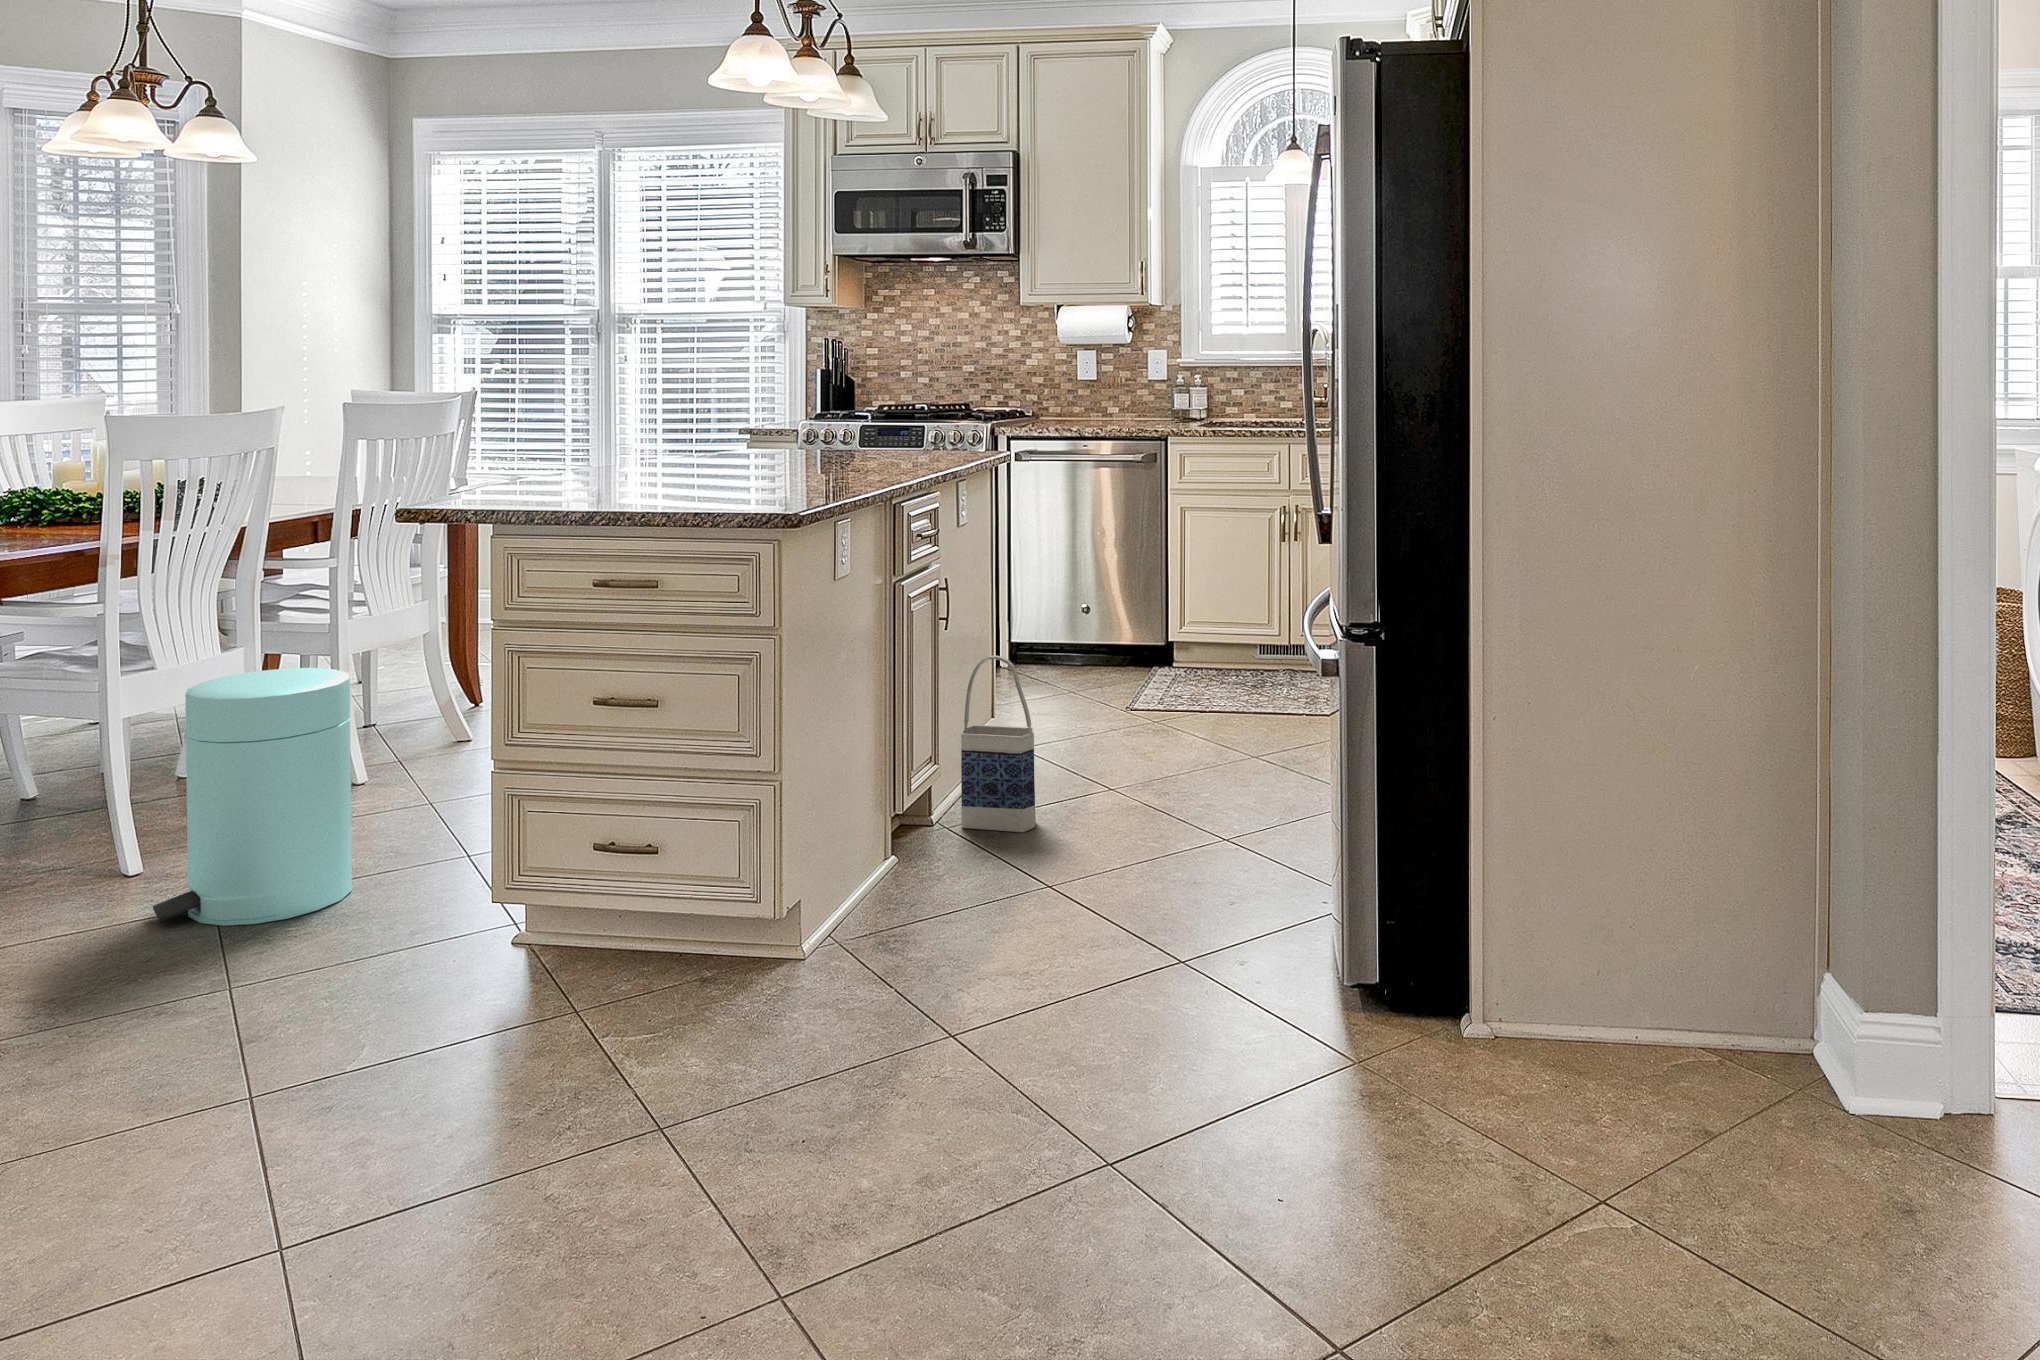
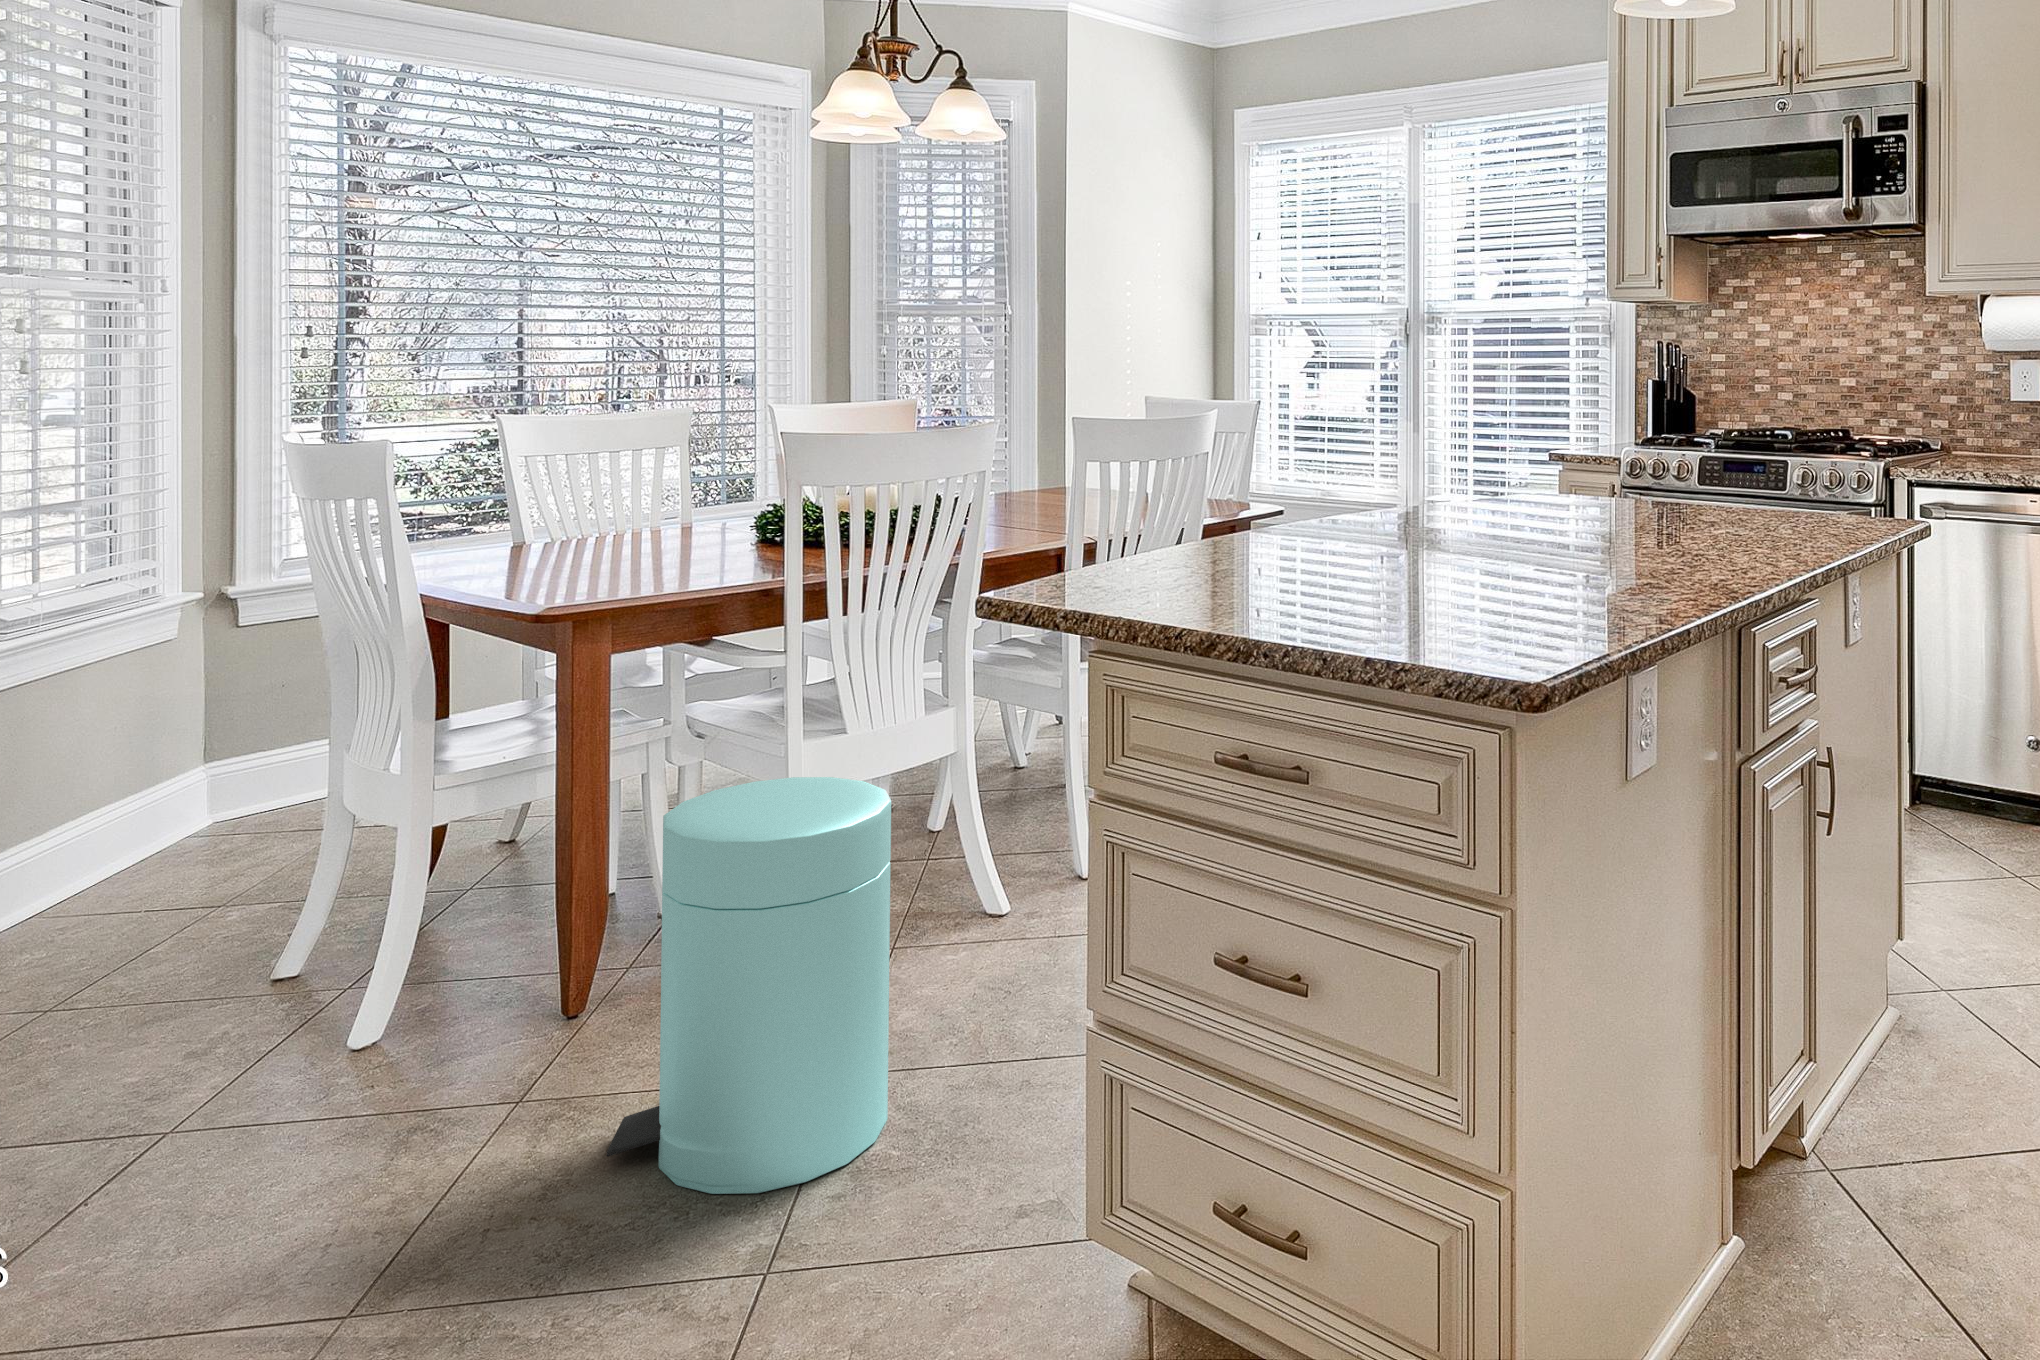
bag: present [961,656,1036,832] -> none [1854,909,2008,1286]

